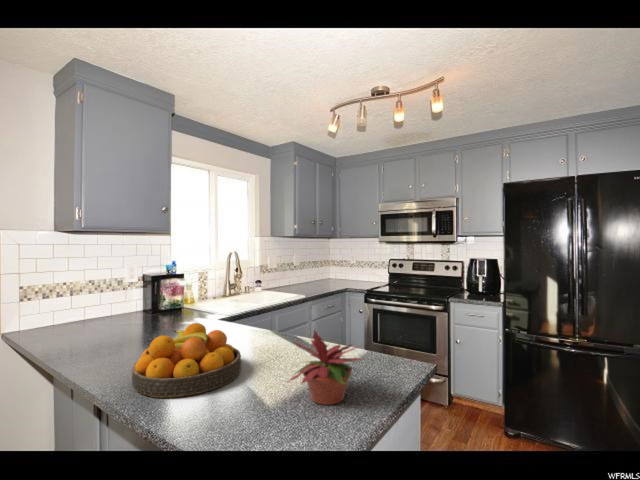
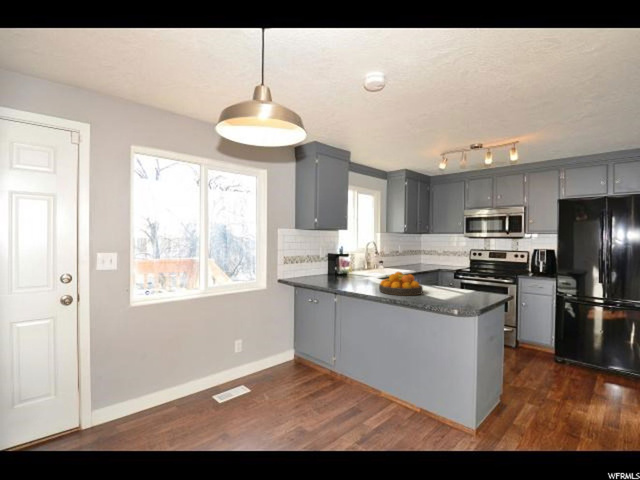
potted plant: present [287,331,361,405] -> none [451,270,486,299]

